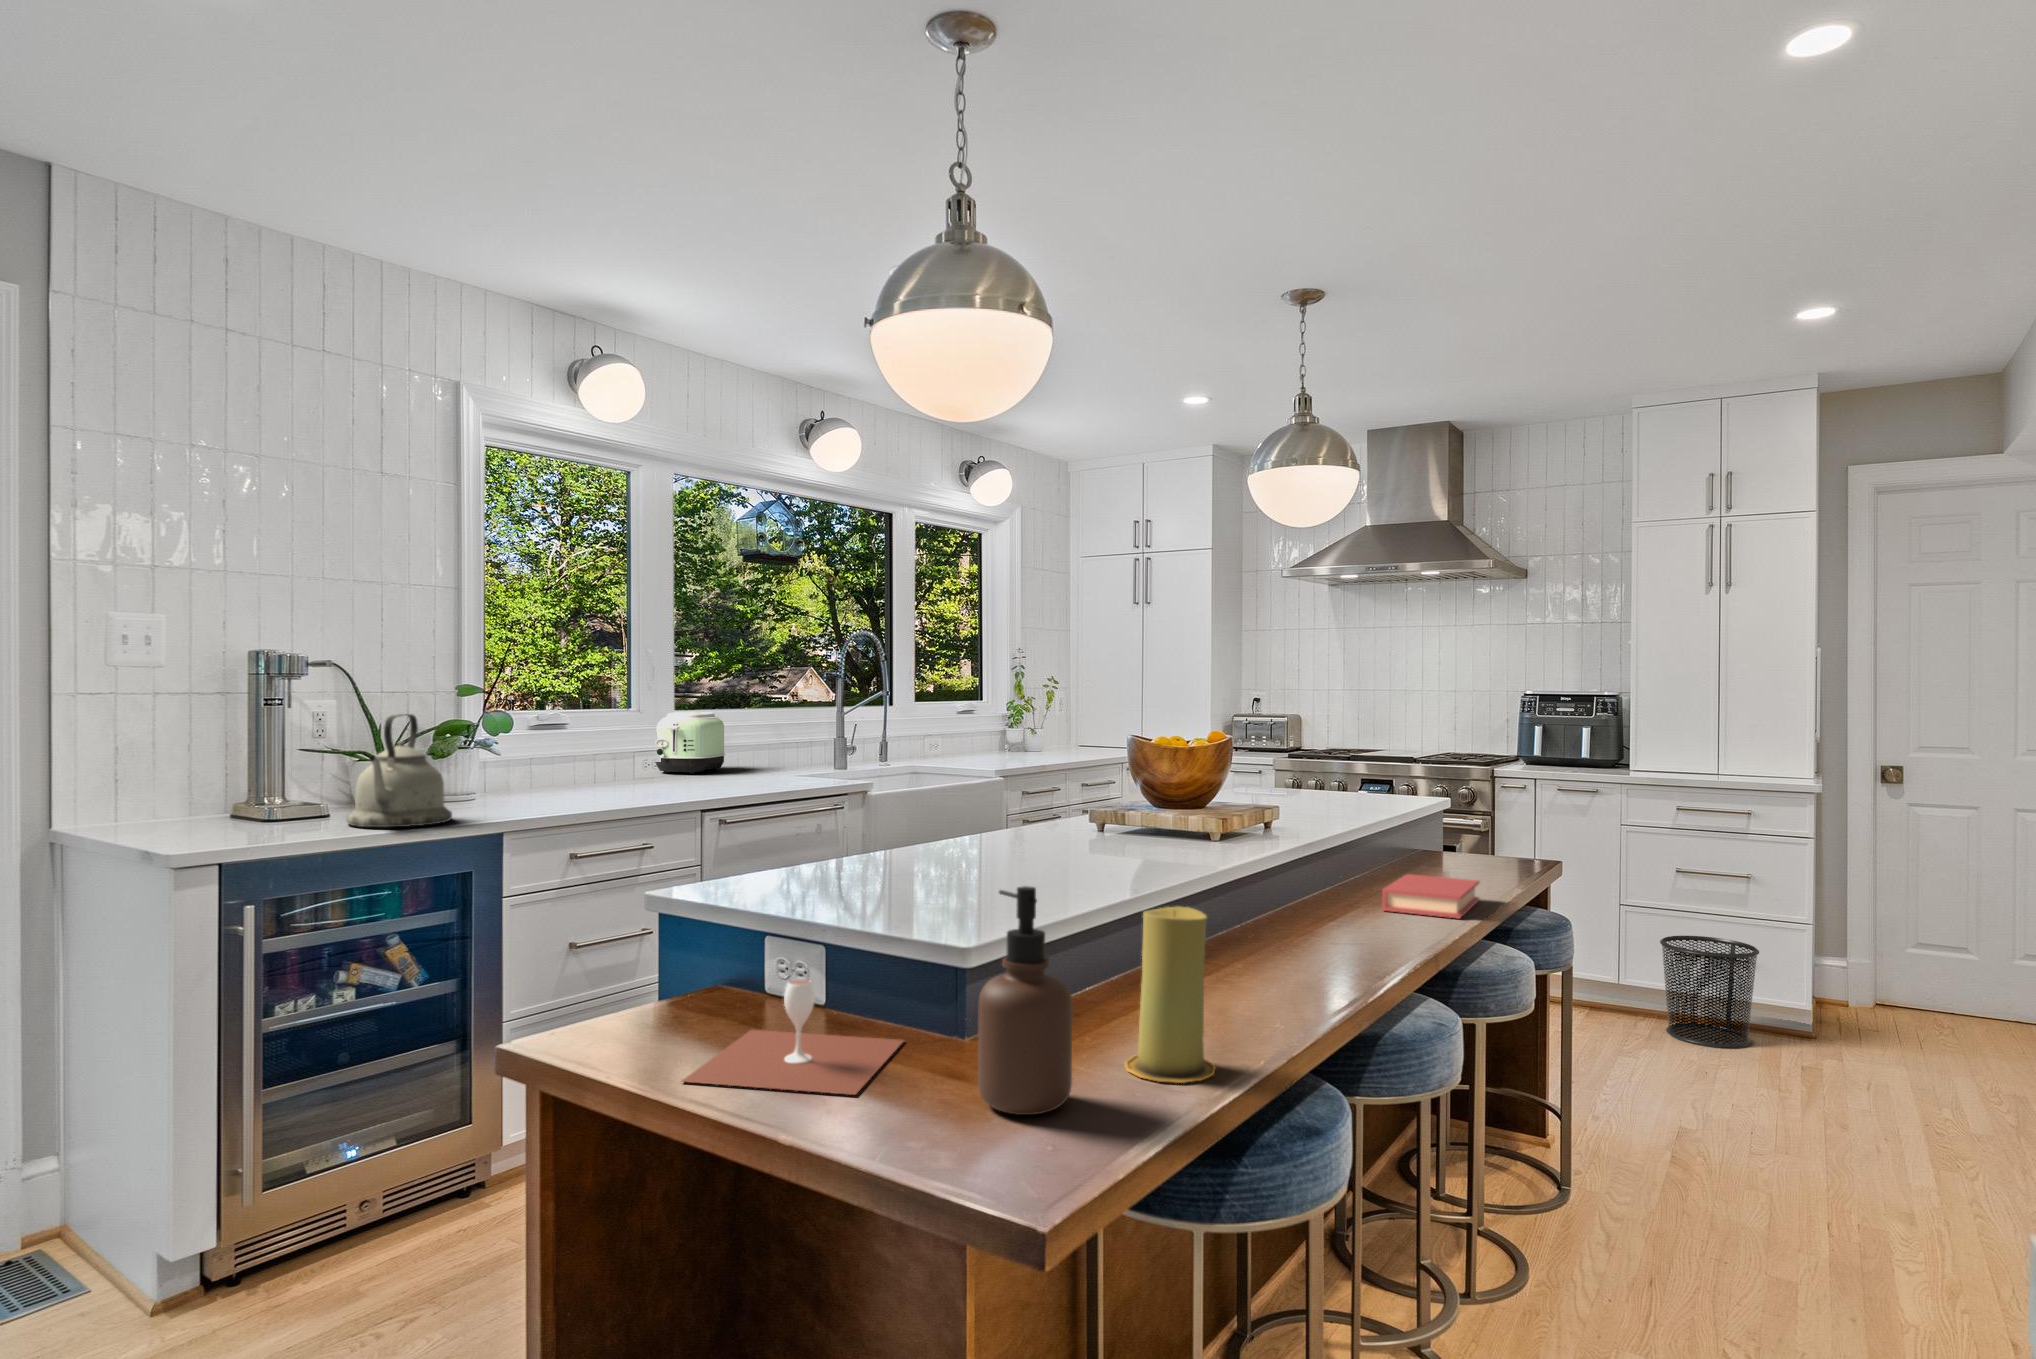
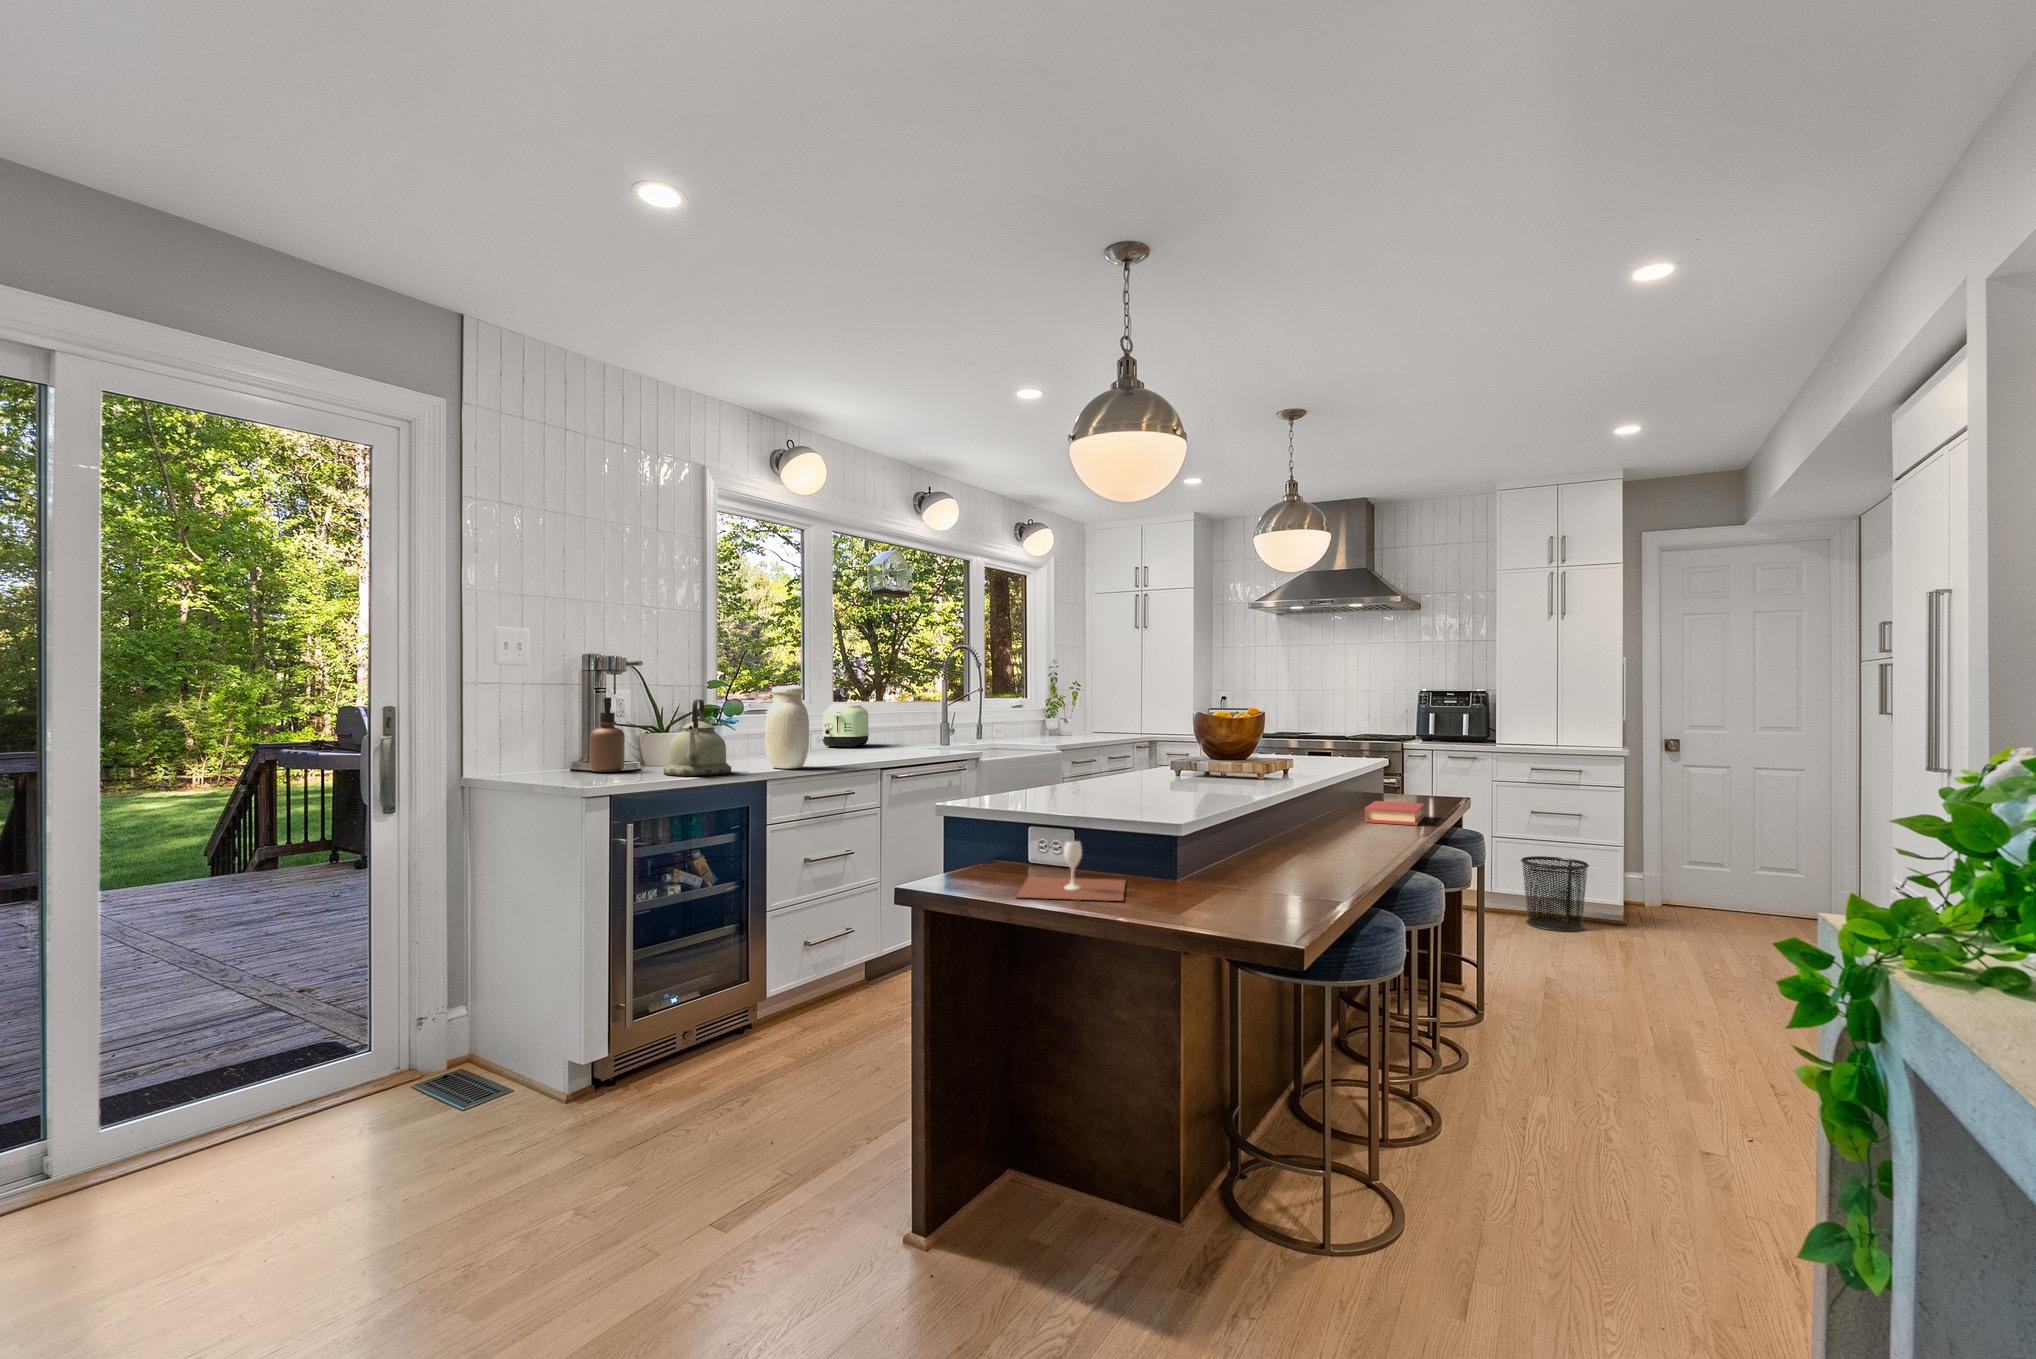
jar: none [516,693,580,814] -> present [765,686,809,769]
soap dispenser: present [978,886,1072,1115] -> present [590,698,625,772]
candle: present [1125,906,1215,1083] -> none [1265,795,1320,895]

